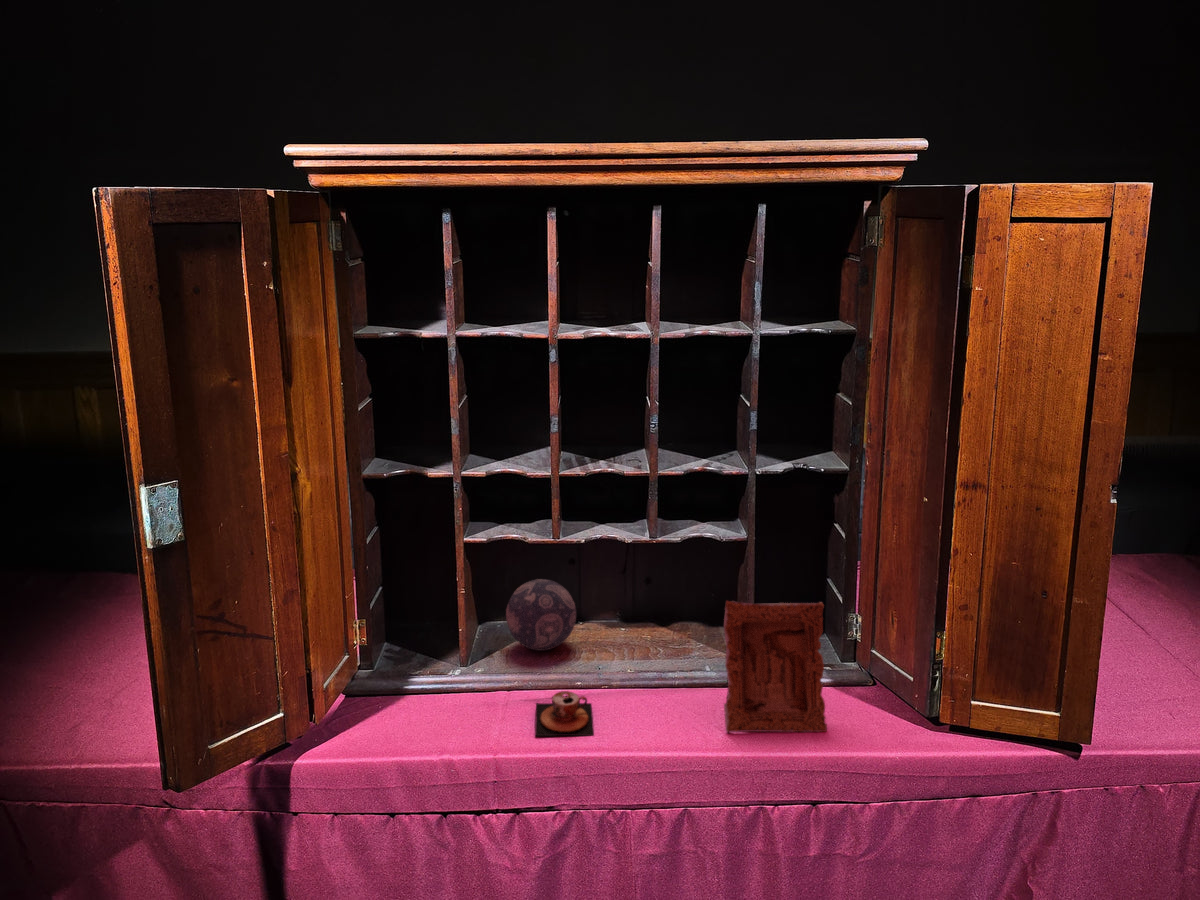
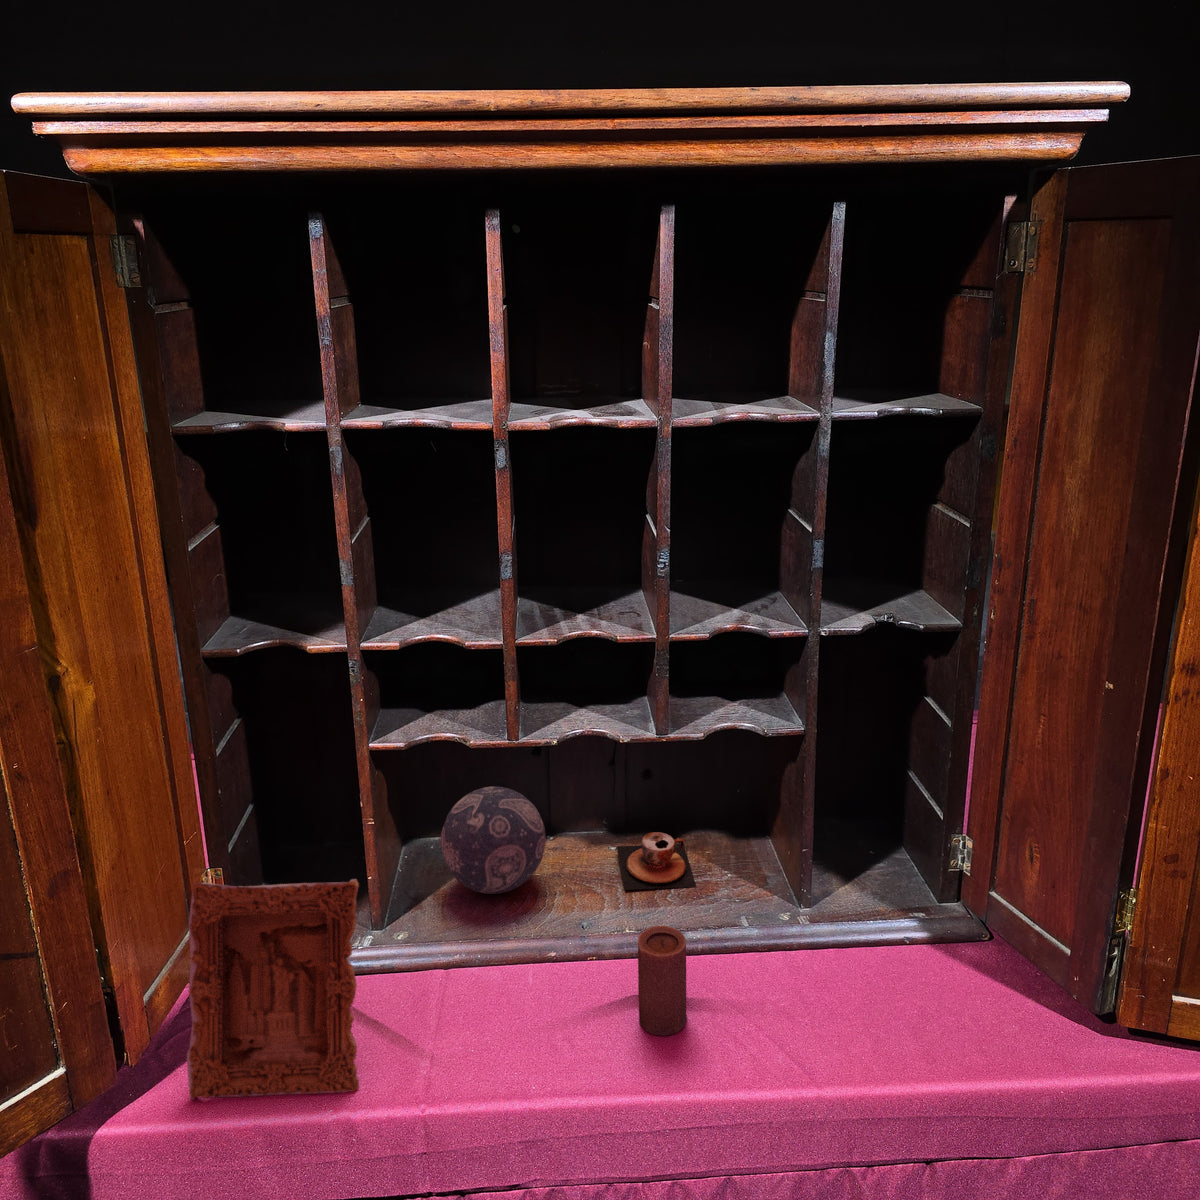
picture frame: present [724,601,827,732] -> present [187,879,359,1099]
candle: none [633,654,665,723] -> present [638,926,687,1036]
teacup: present [535,691,594,736] -> present [617,832,696,890]

